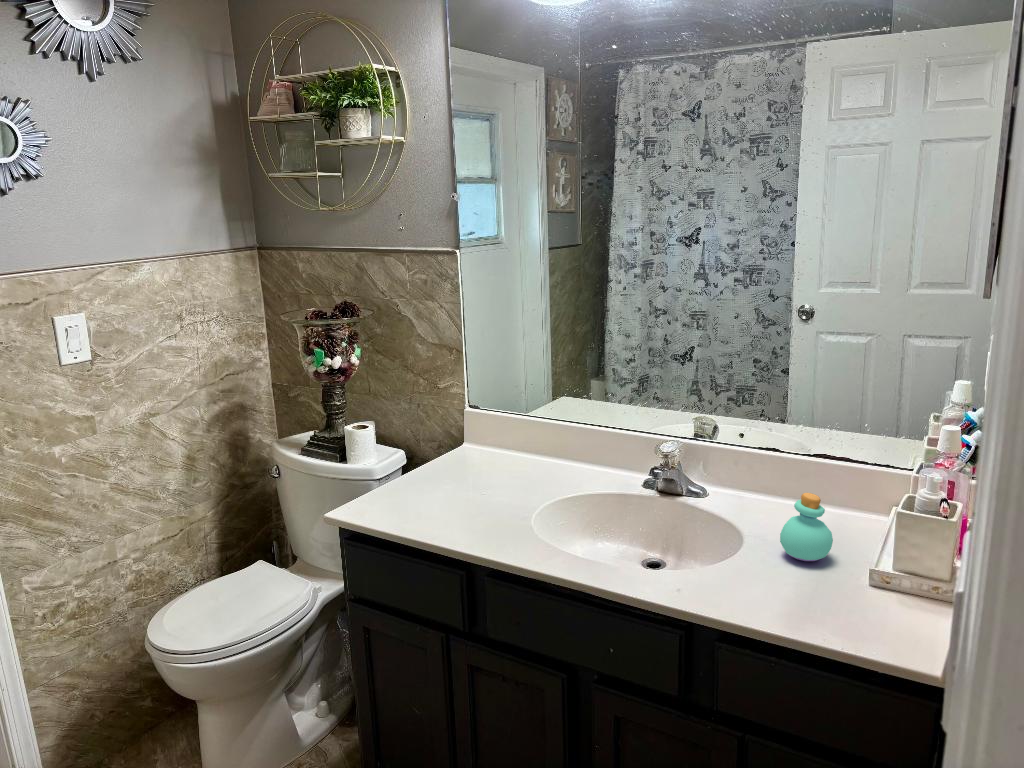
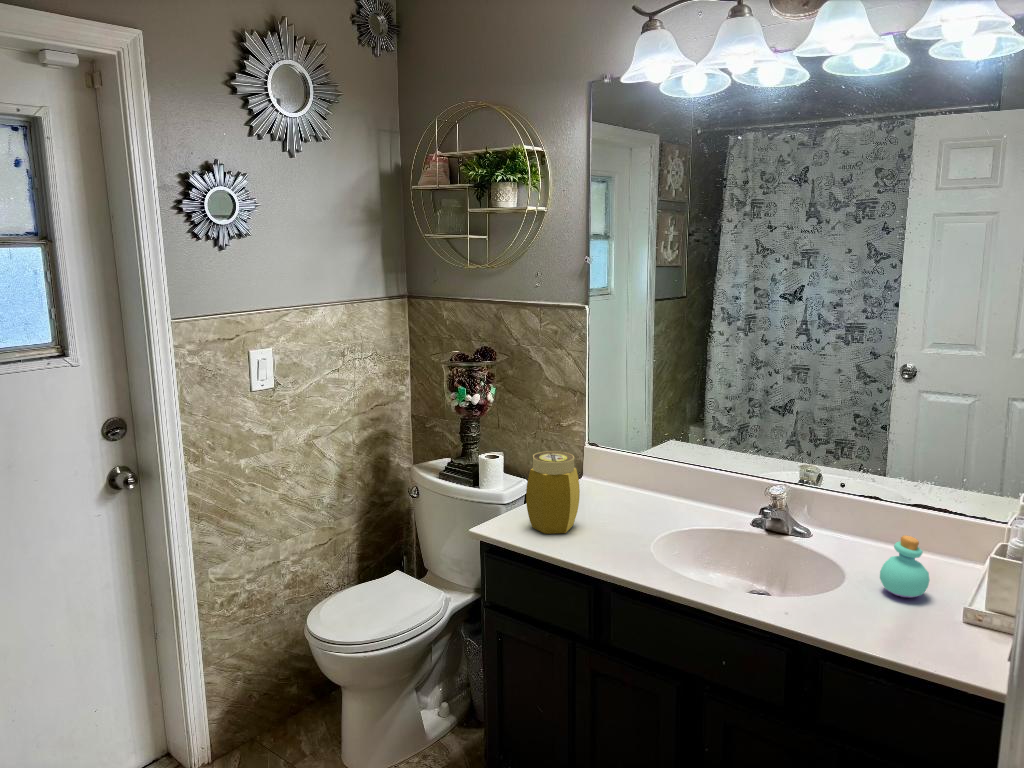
jar: none [390,418,452,514] -> present [526,451,580,534]

